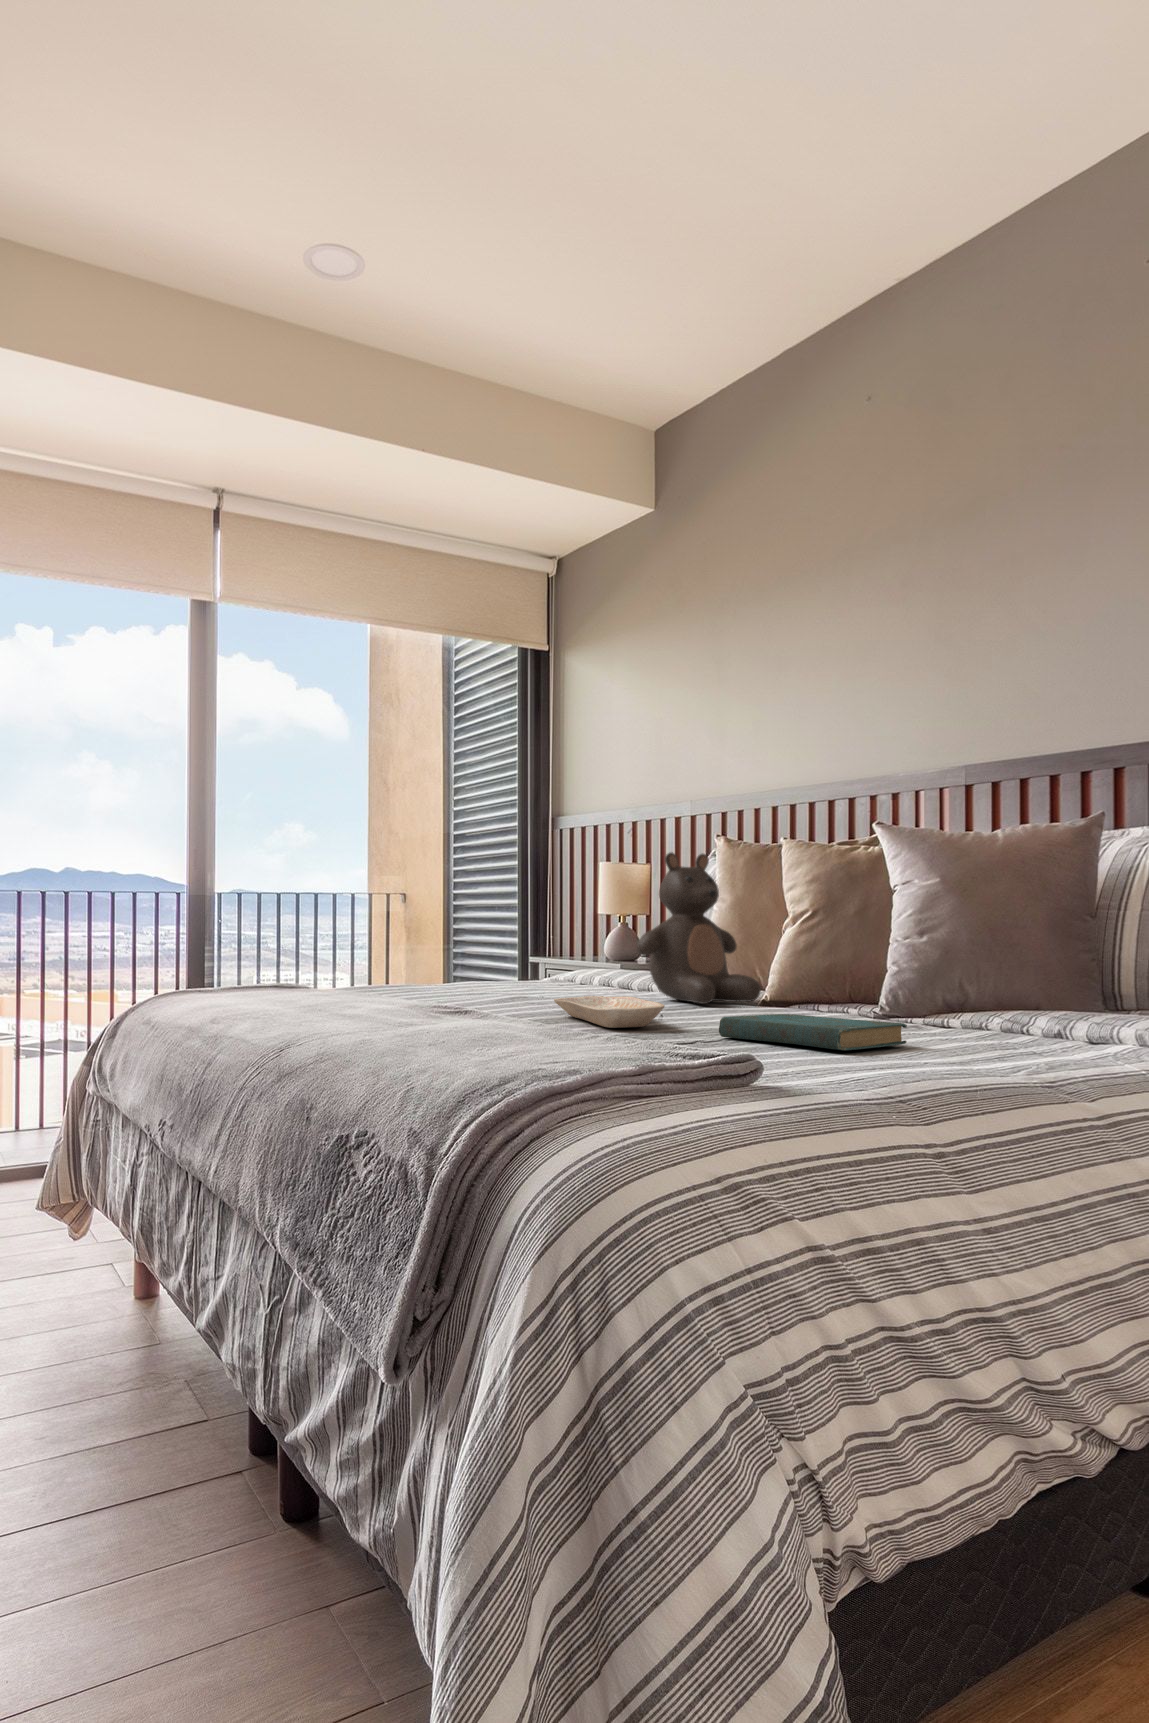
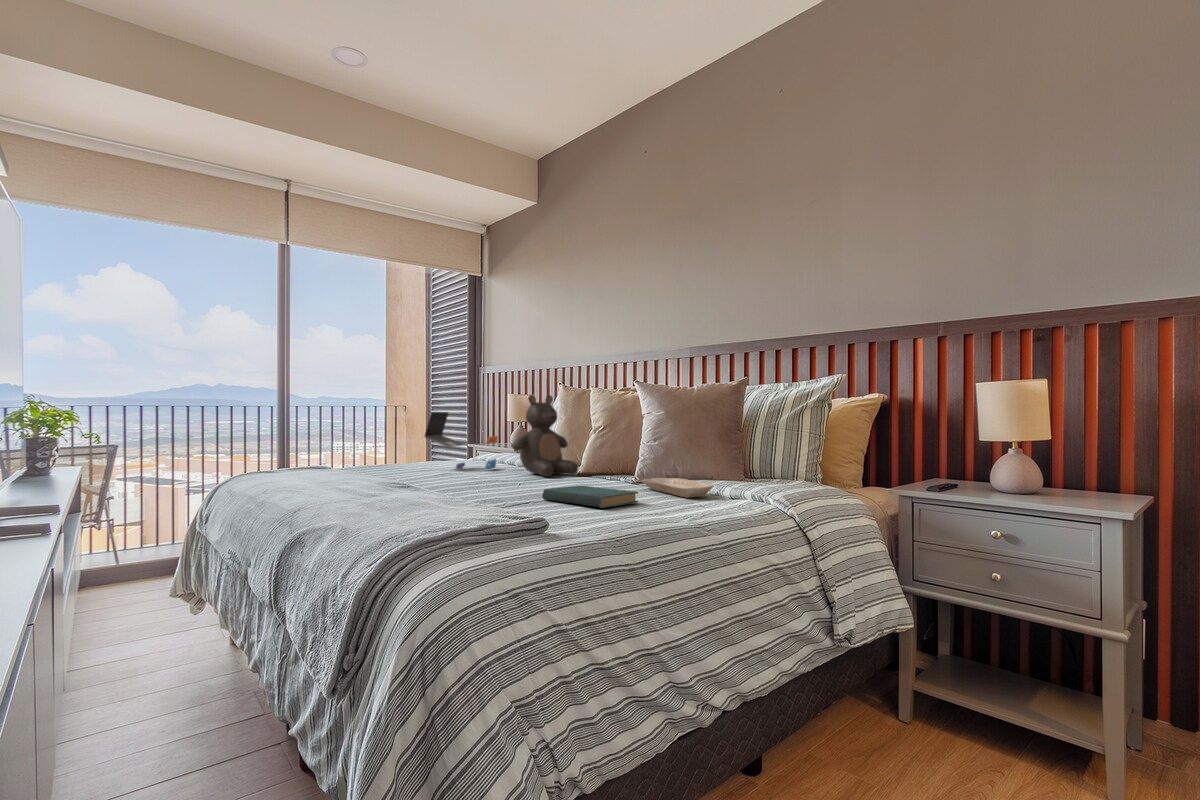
laptop: none [474,886,604,993] -> present [425,412,498,470]
tray: present [554,996,664,1028] -> present [642,478,713,498]

